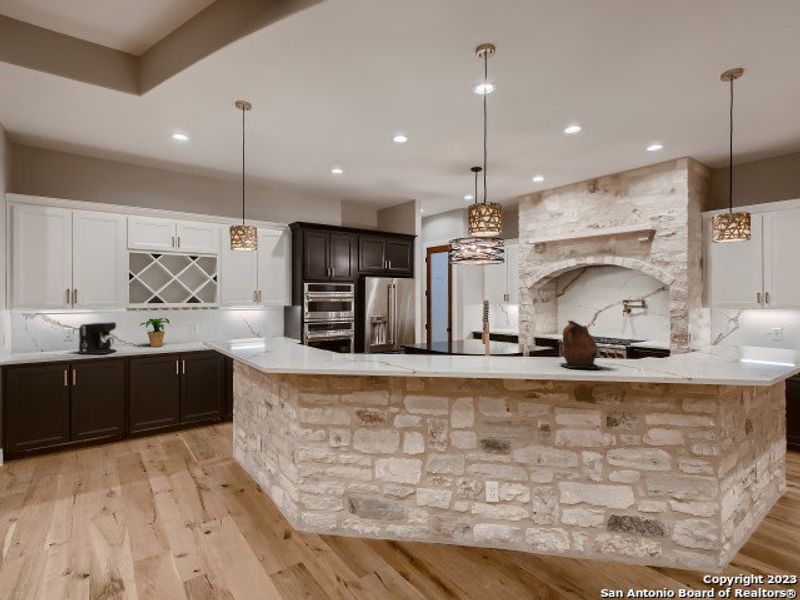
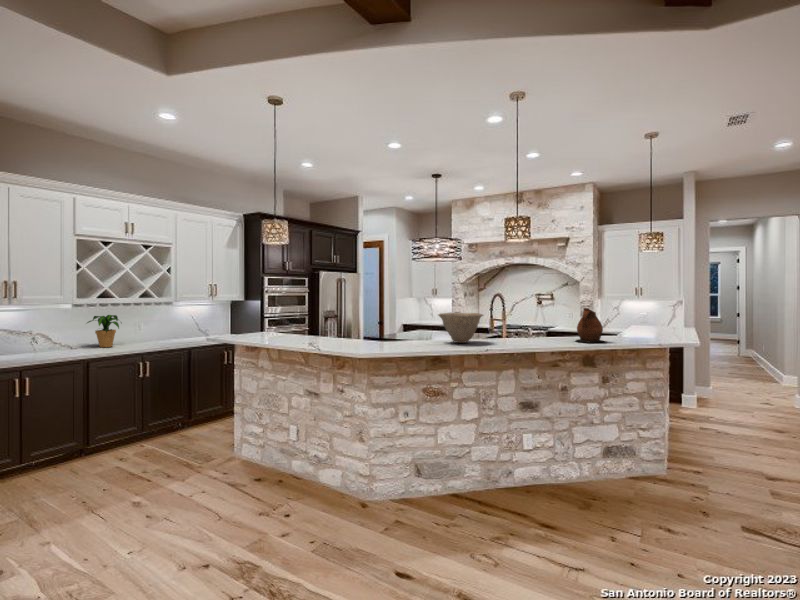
coffee maker: present [79,322,116,354] -> none [25,320,70,358]
bowl: none [383,323,437,360] -> present [438,313,483,343]

